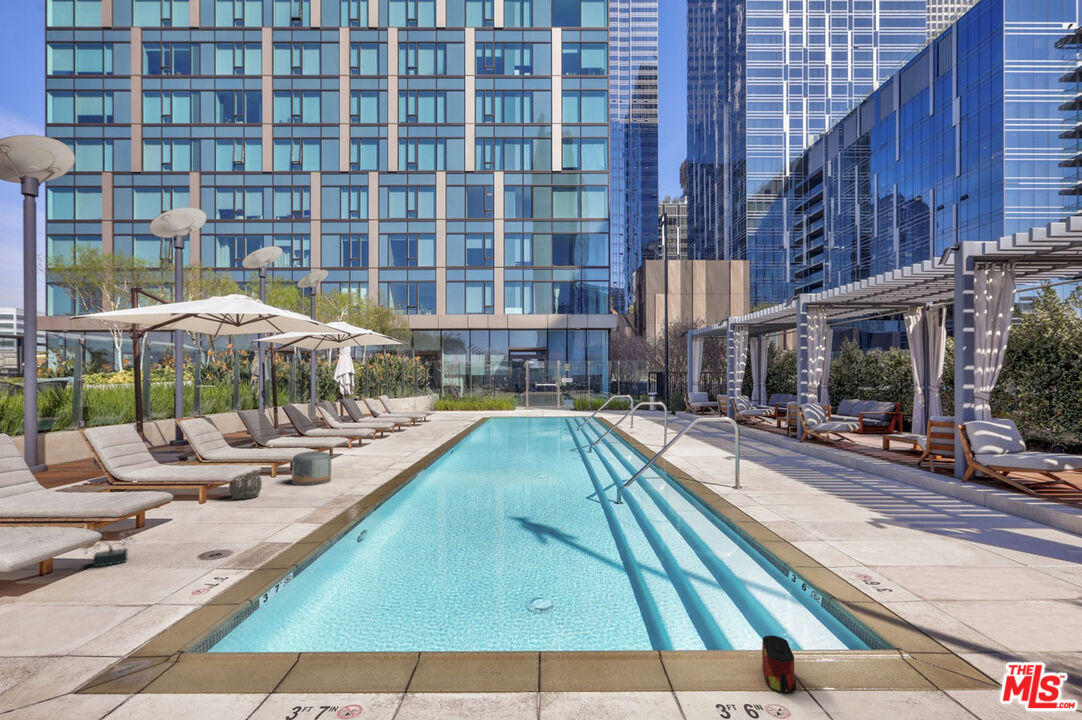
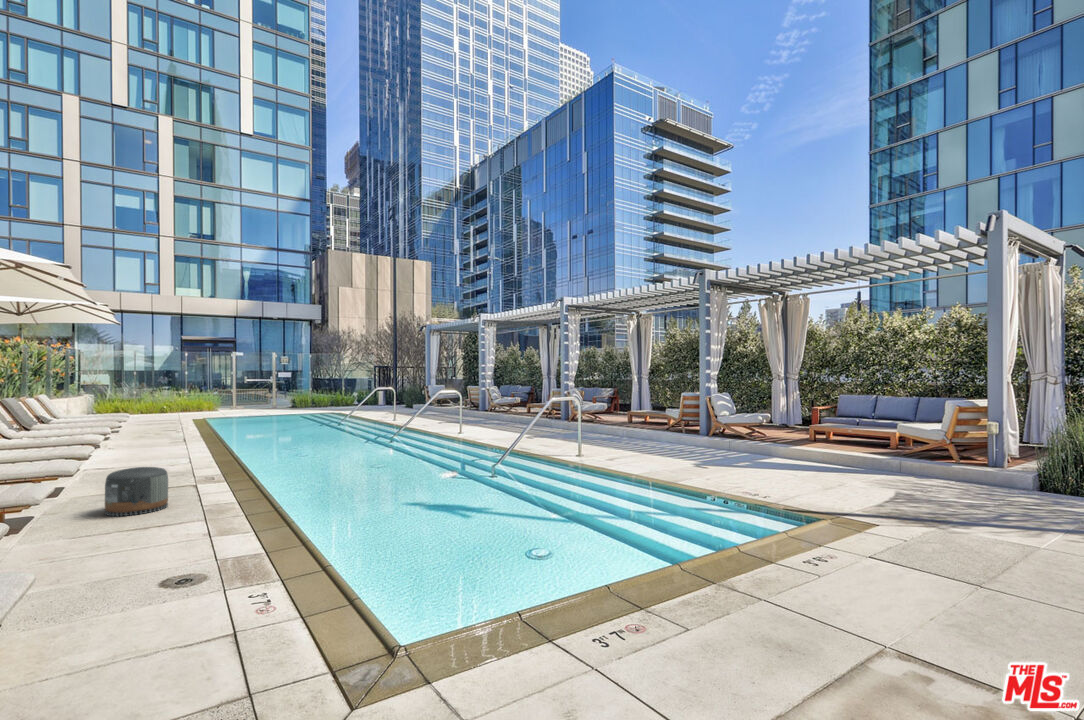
woven basket: present [229,470,262,499] -> none [47,499,104,545]
decorative plant: present [81,528,132,567] -> none [33,590,121,658]
bag: present [762,635,796,693] -> none [837,520,875,550]

